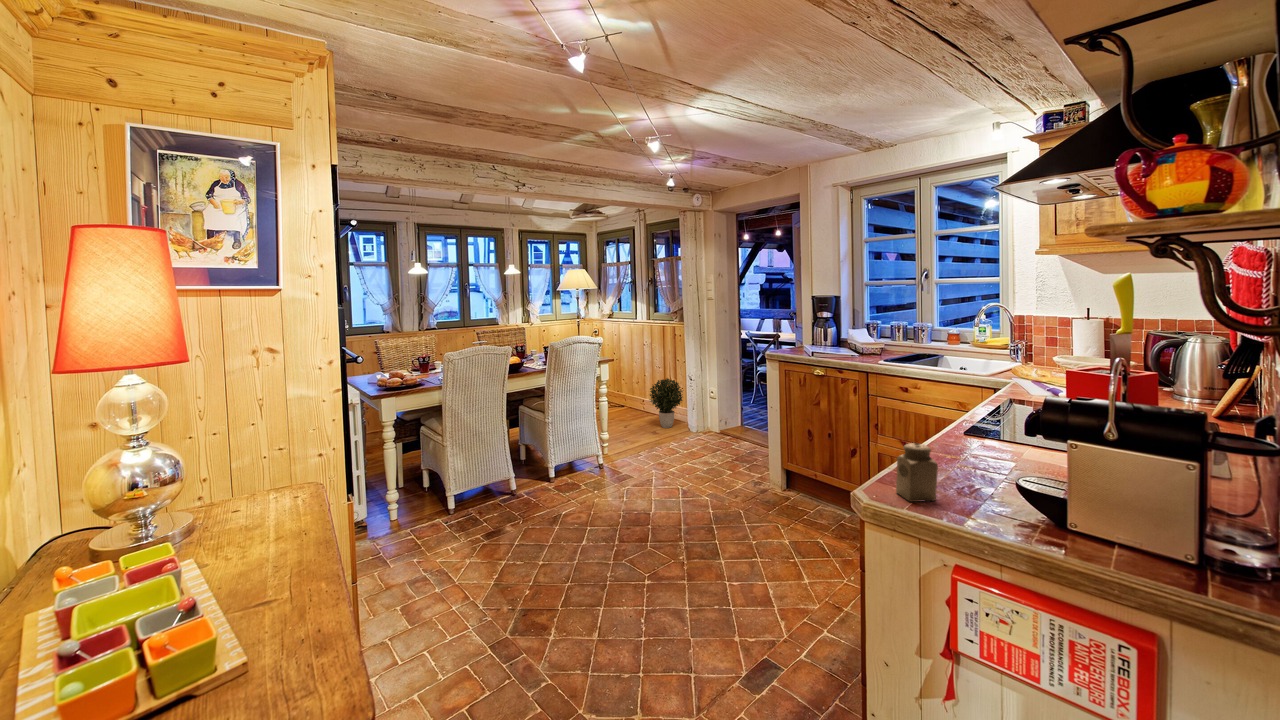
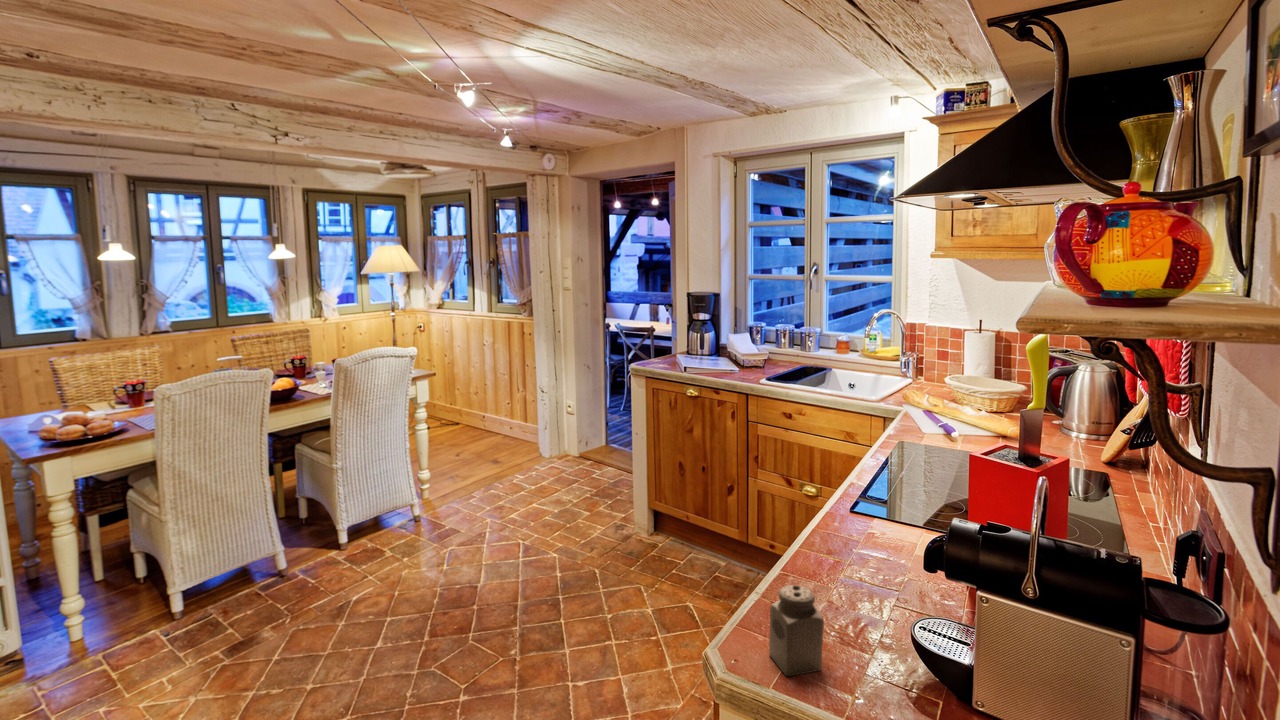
potted plant: present [650,378,683,428] -> none [487,389,534,454]

